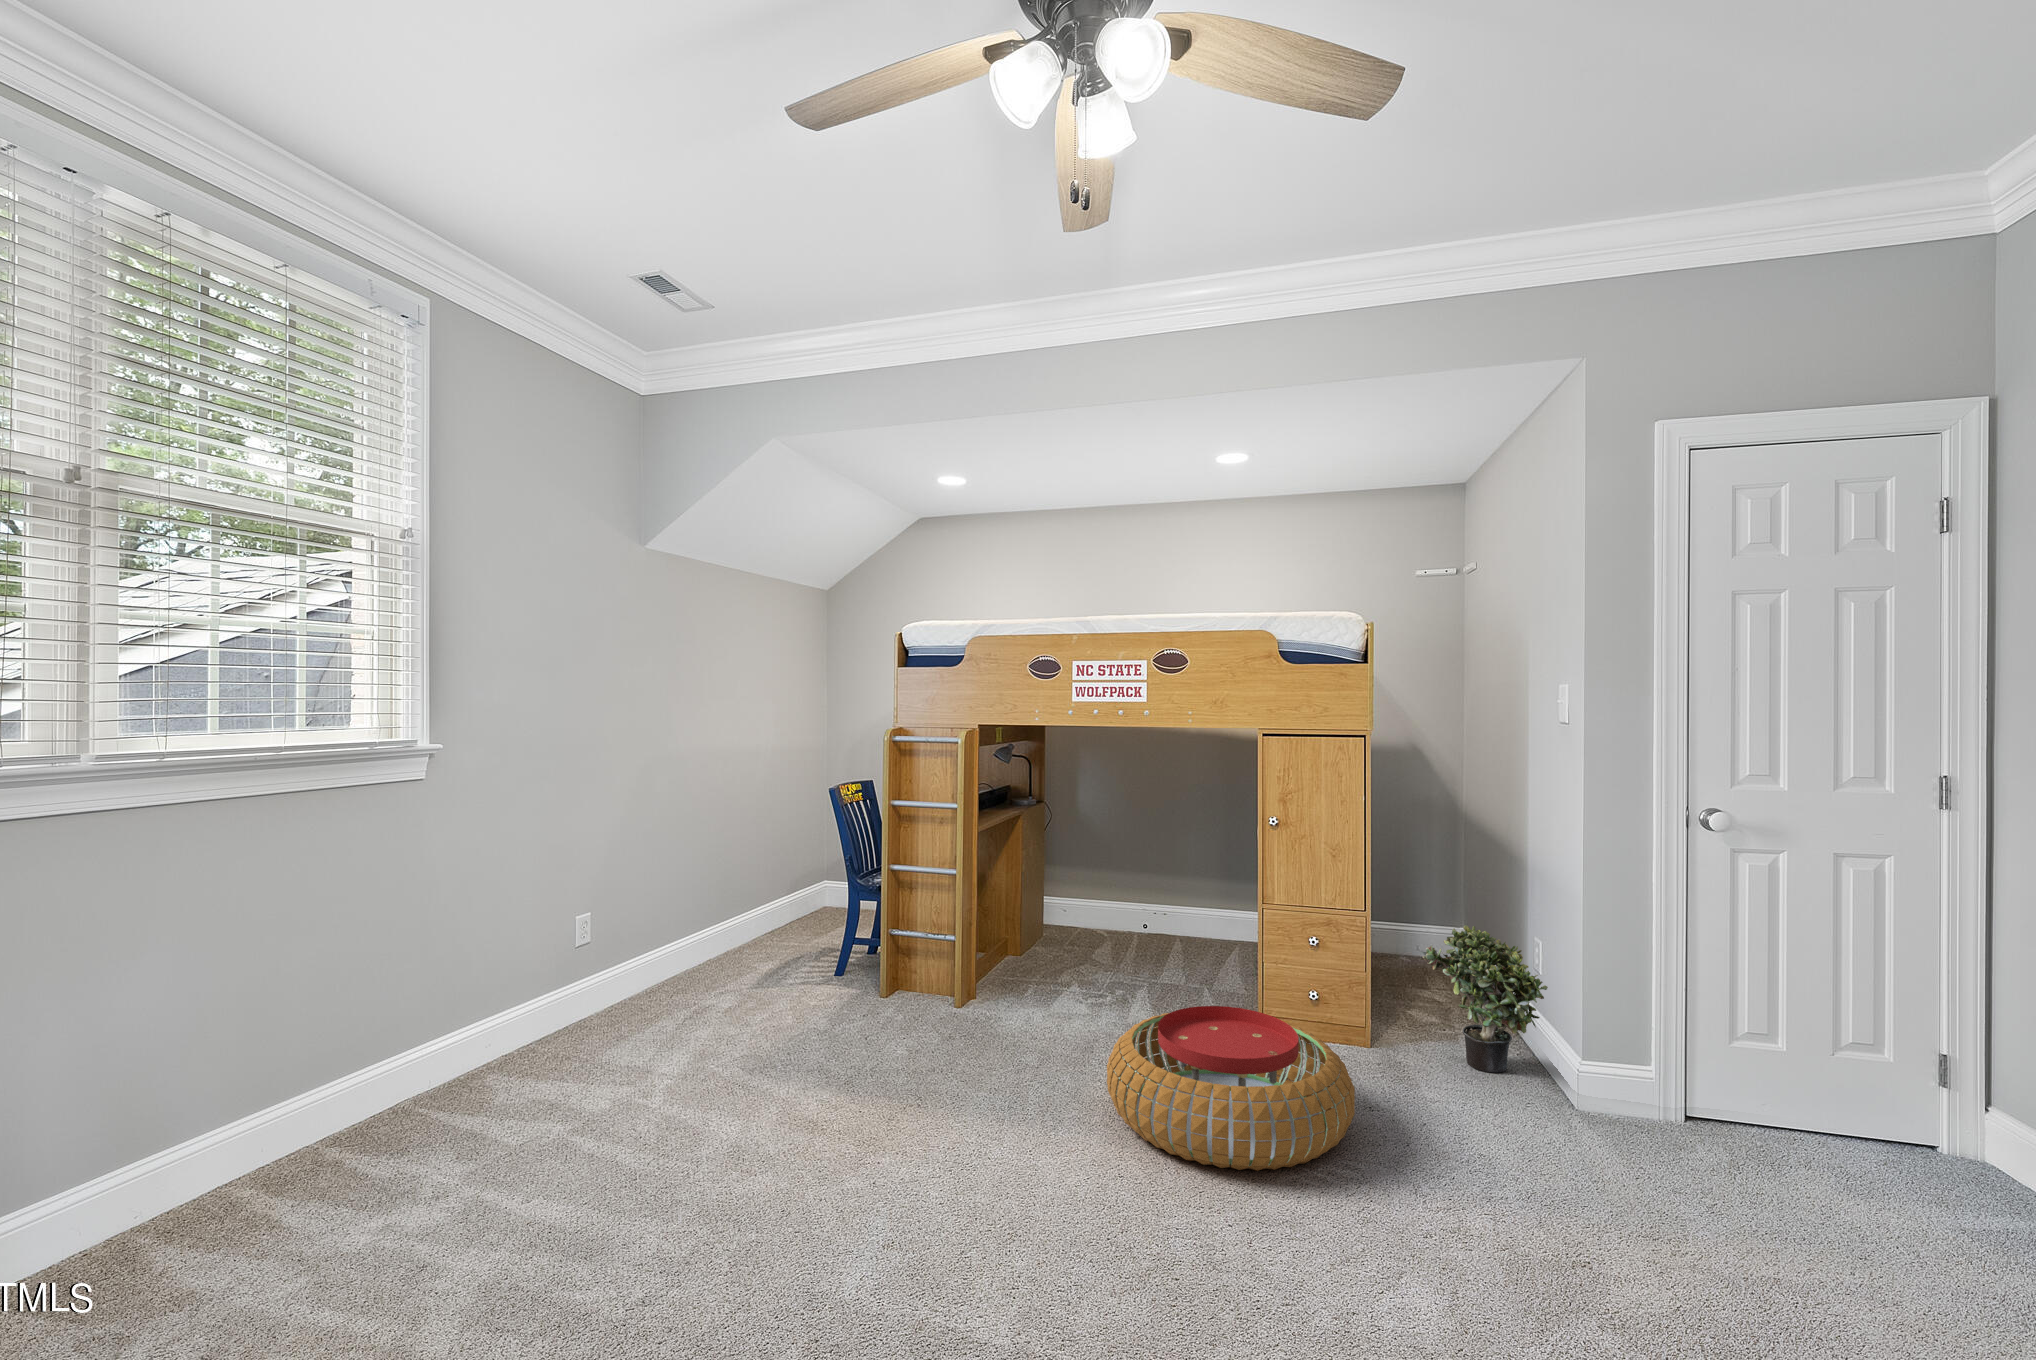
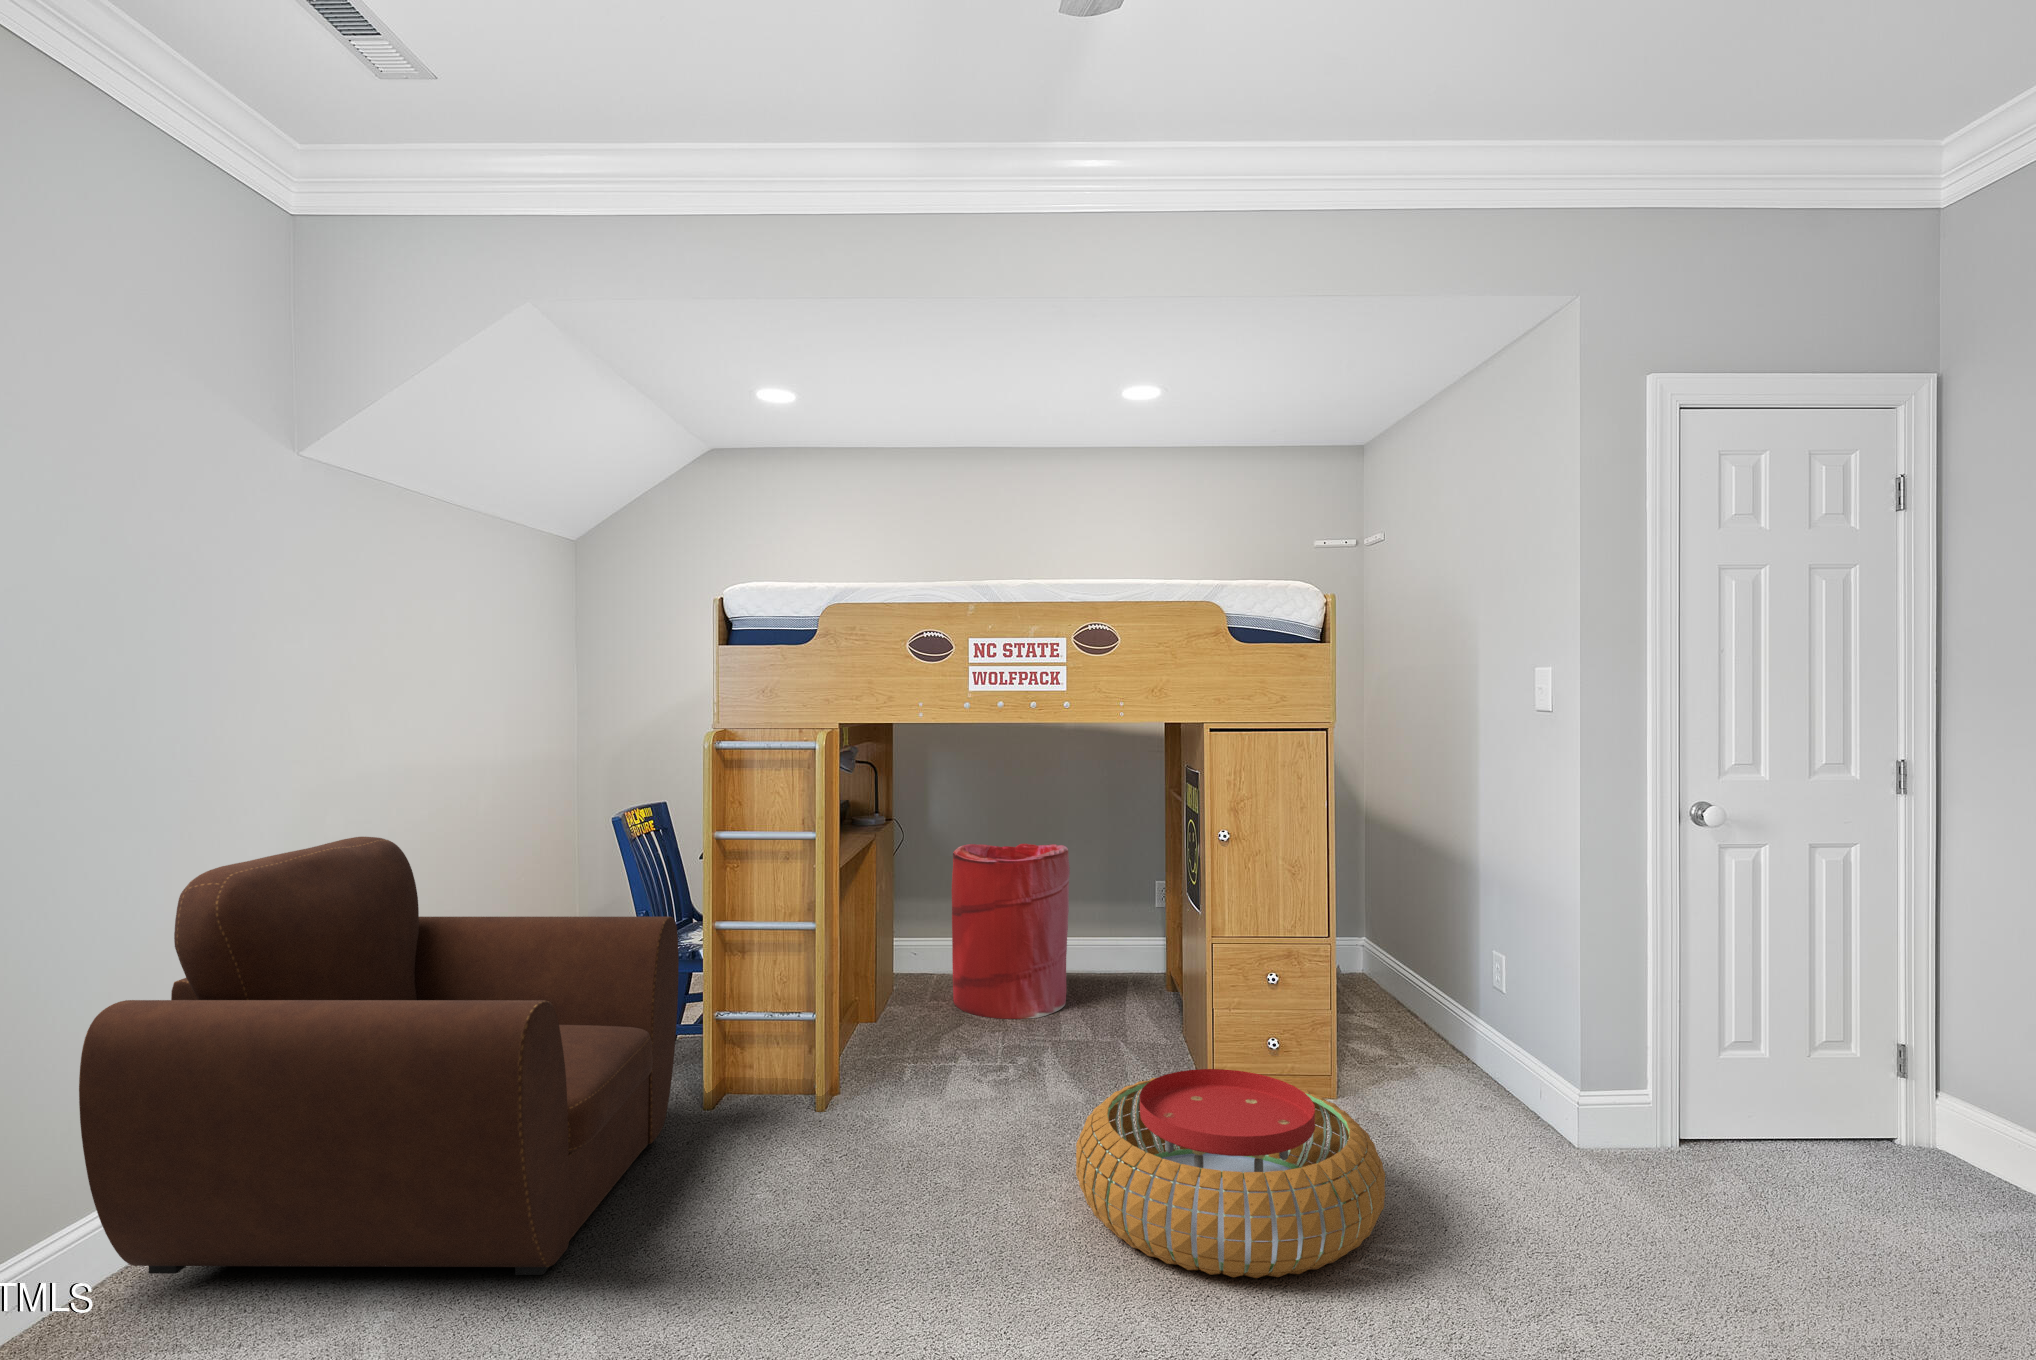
armchair: none [484,794,860,1090] -> present [79,837,679,1275]
laundry hamper: none [1094,821,1188,962] -> present [952,844,1070,1019]
potted plant: present [1423,925,1548,1072] -> none [1394,944,1531,1110]

